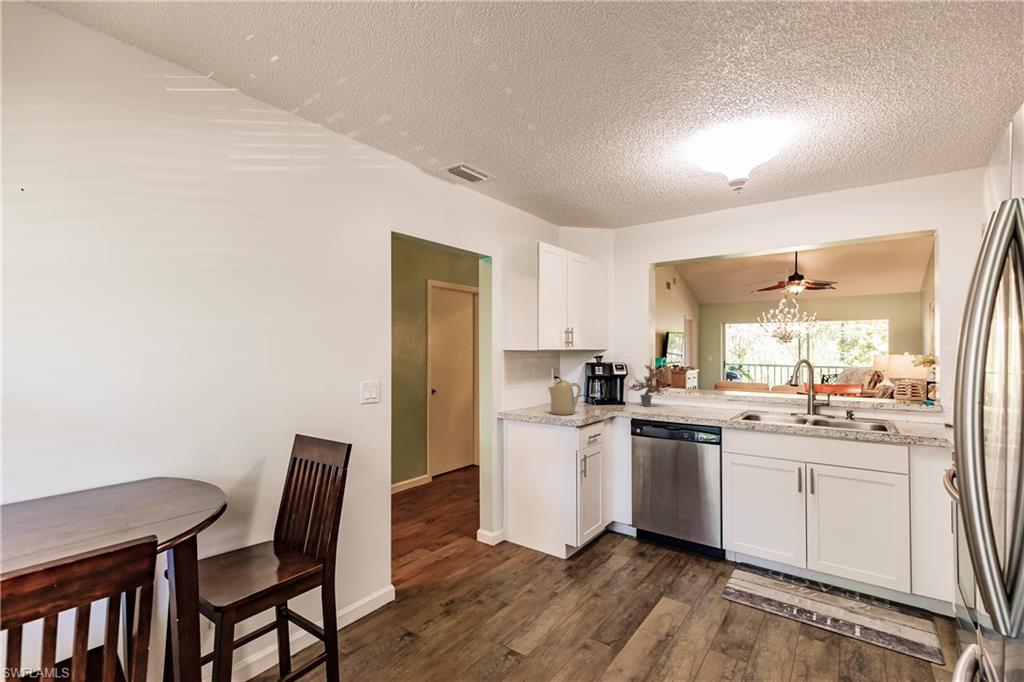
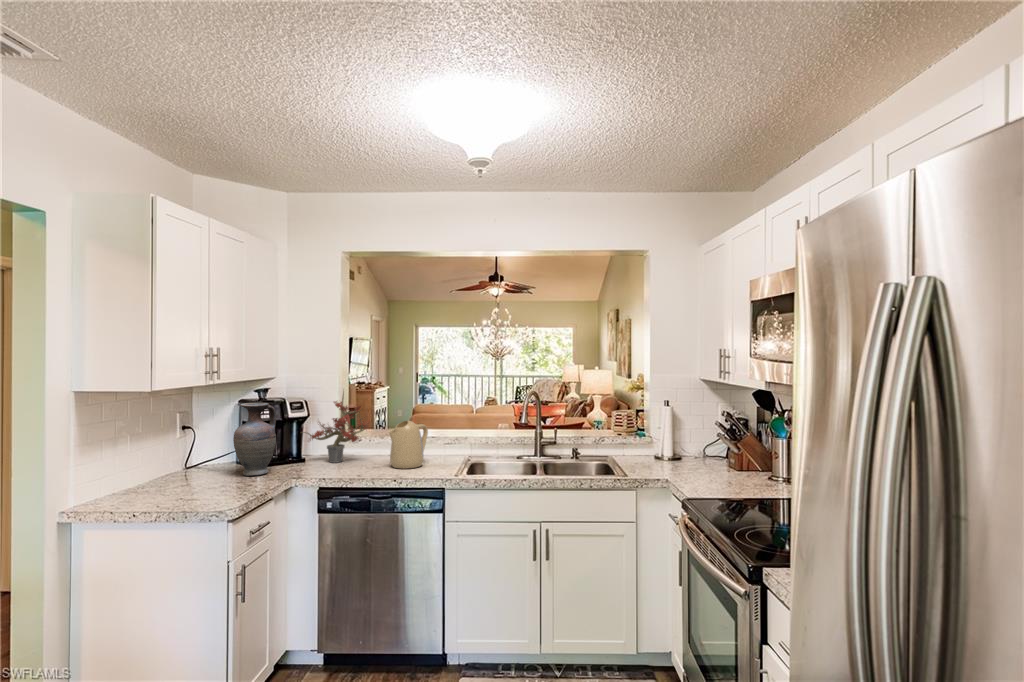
vase: none [582,363,607,407] -> present [233,403,276,476]
kettle: present [548,380,581,415] -> present [389,421,428,469]

